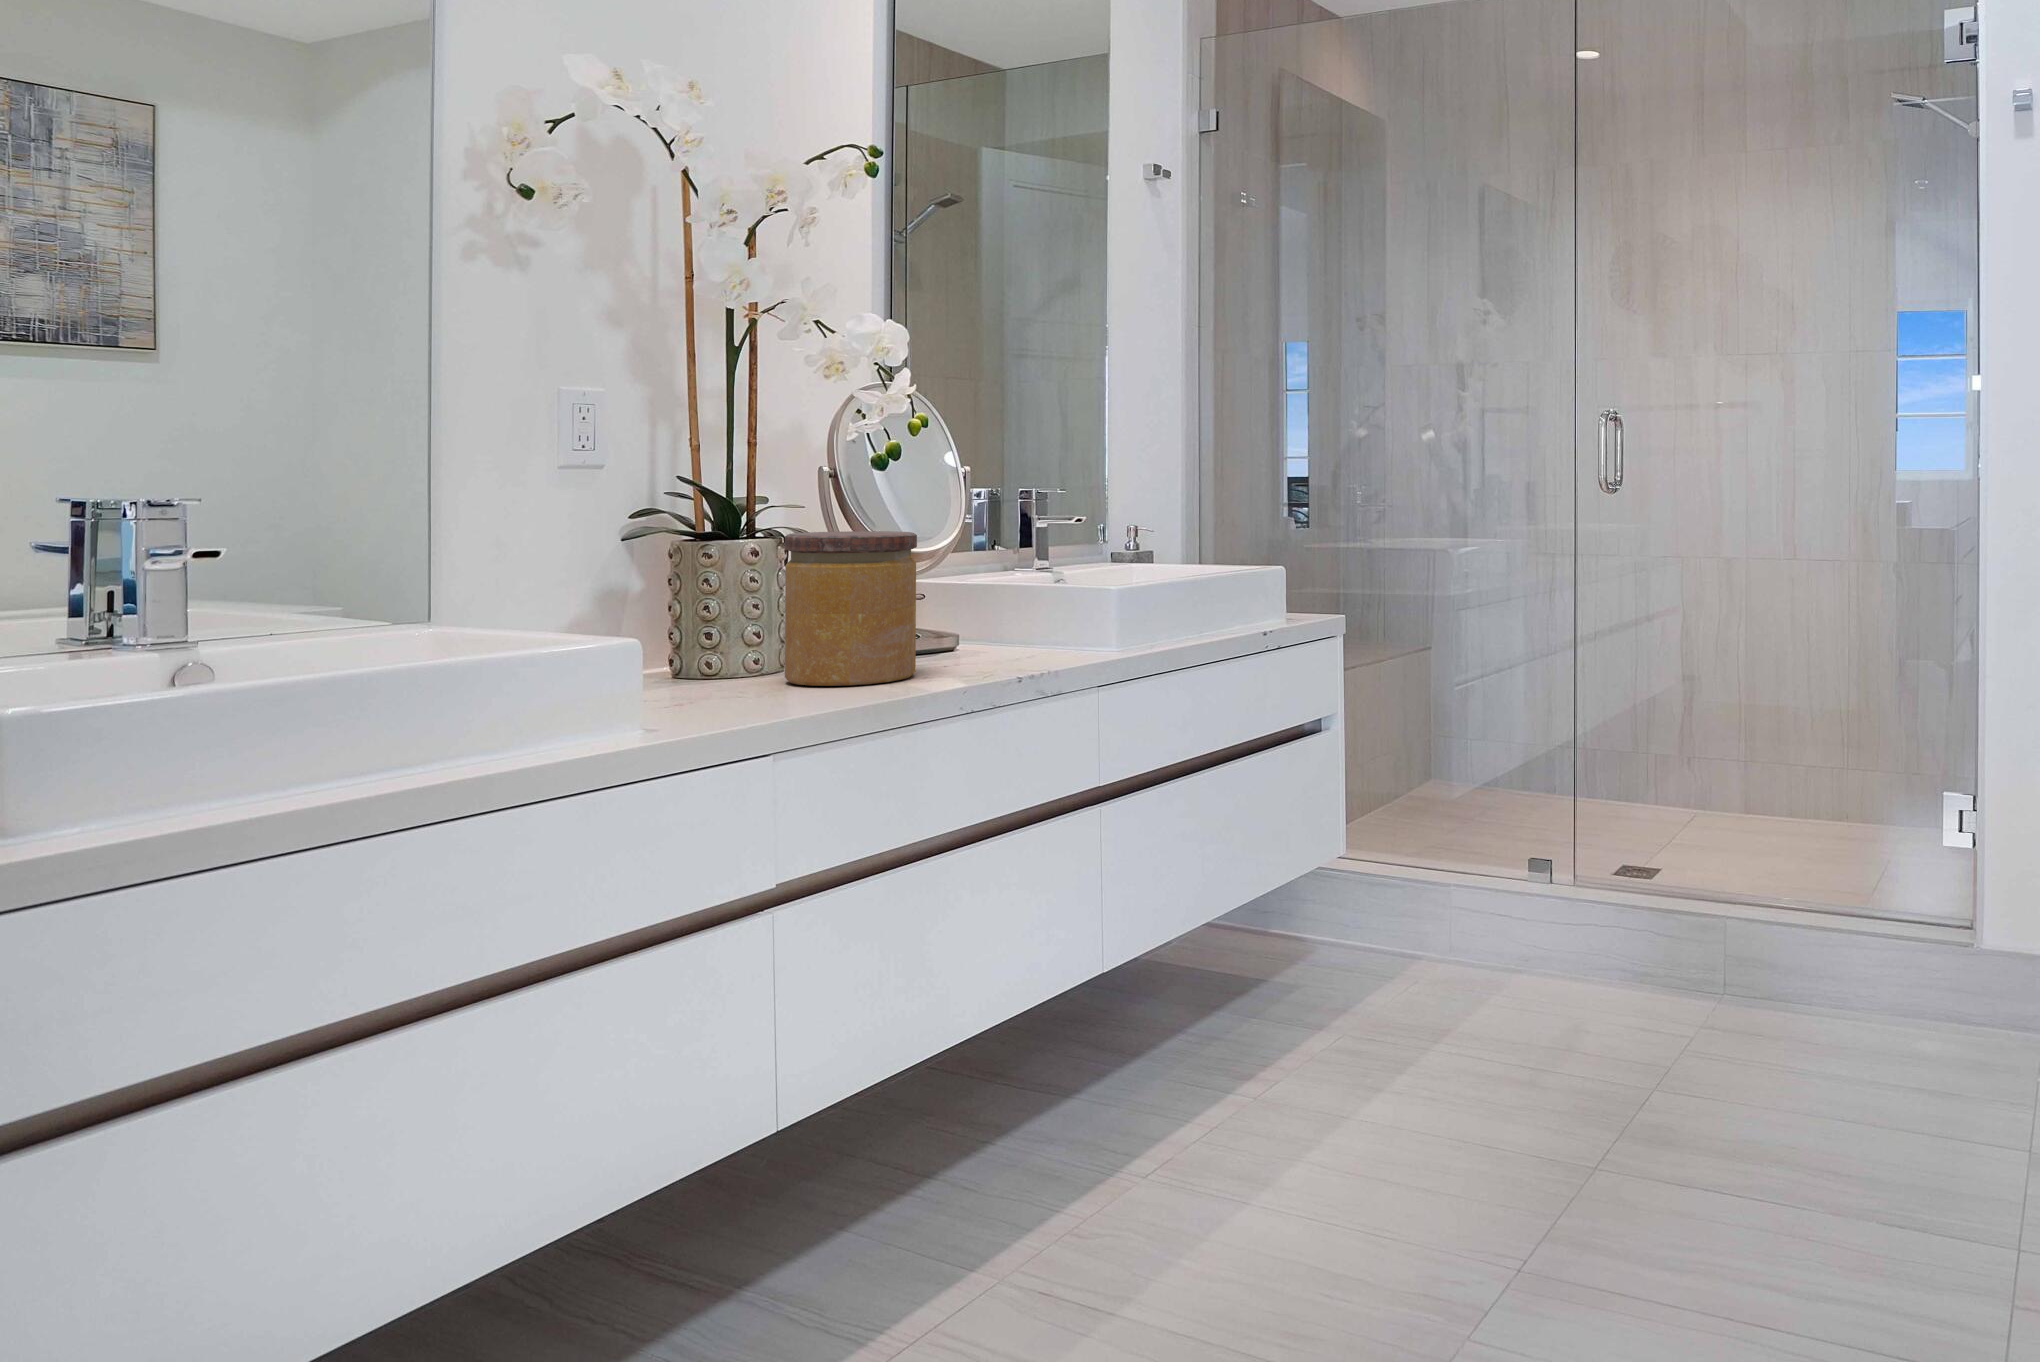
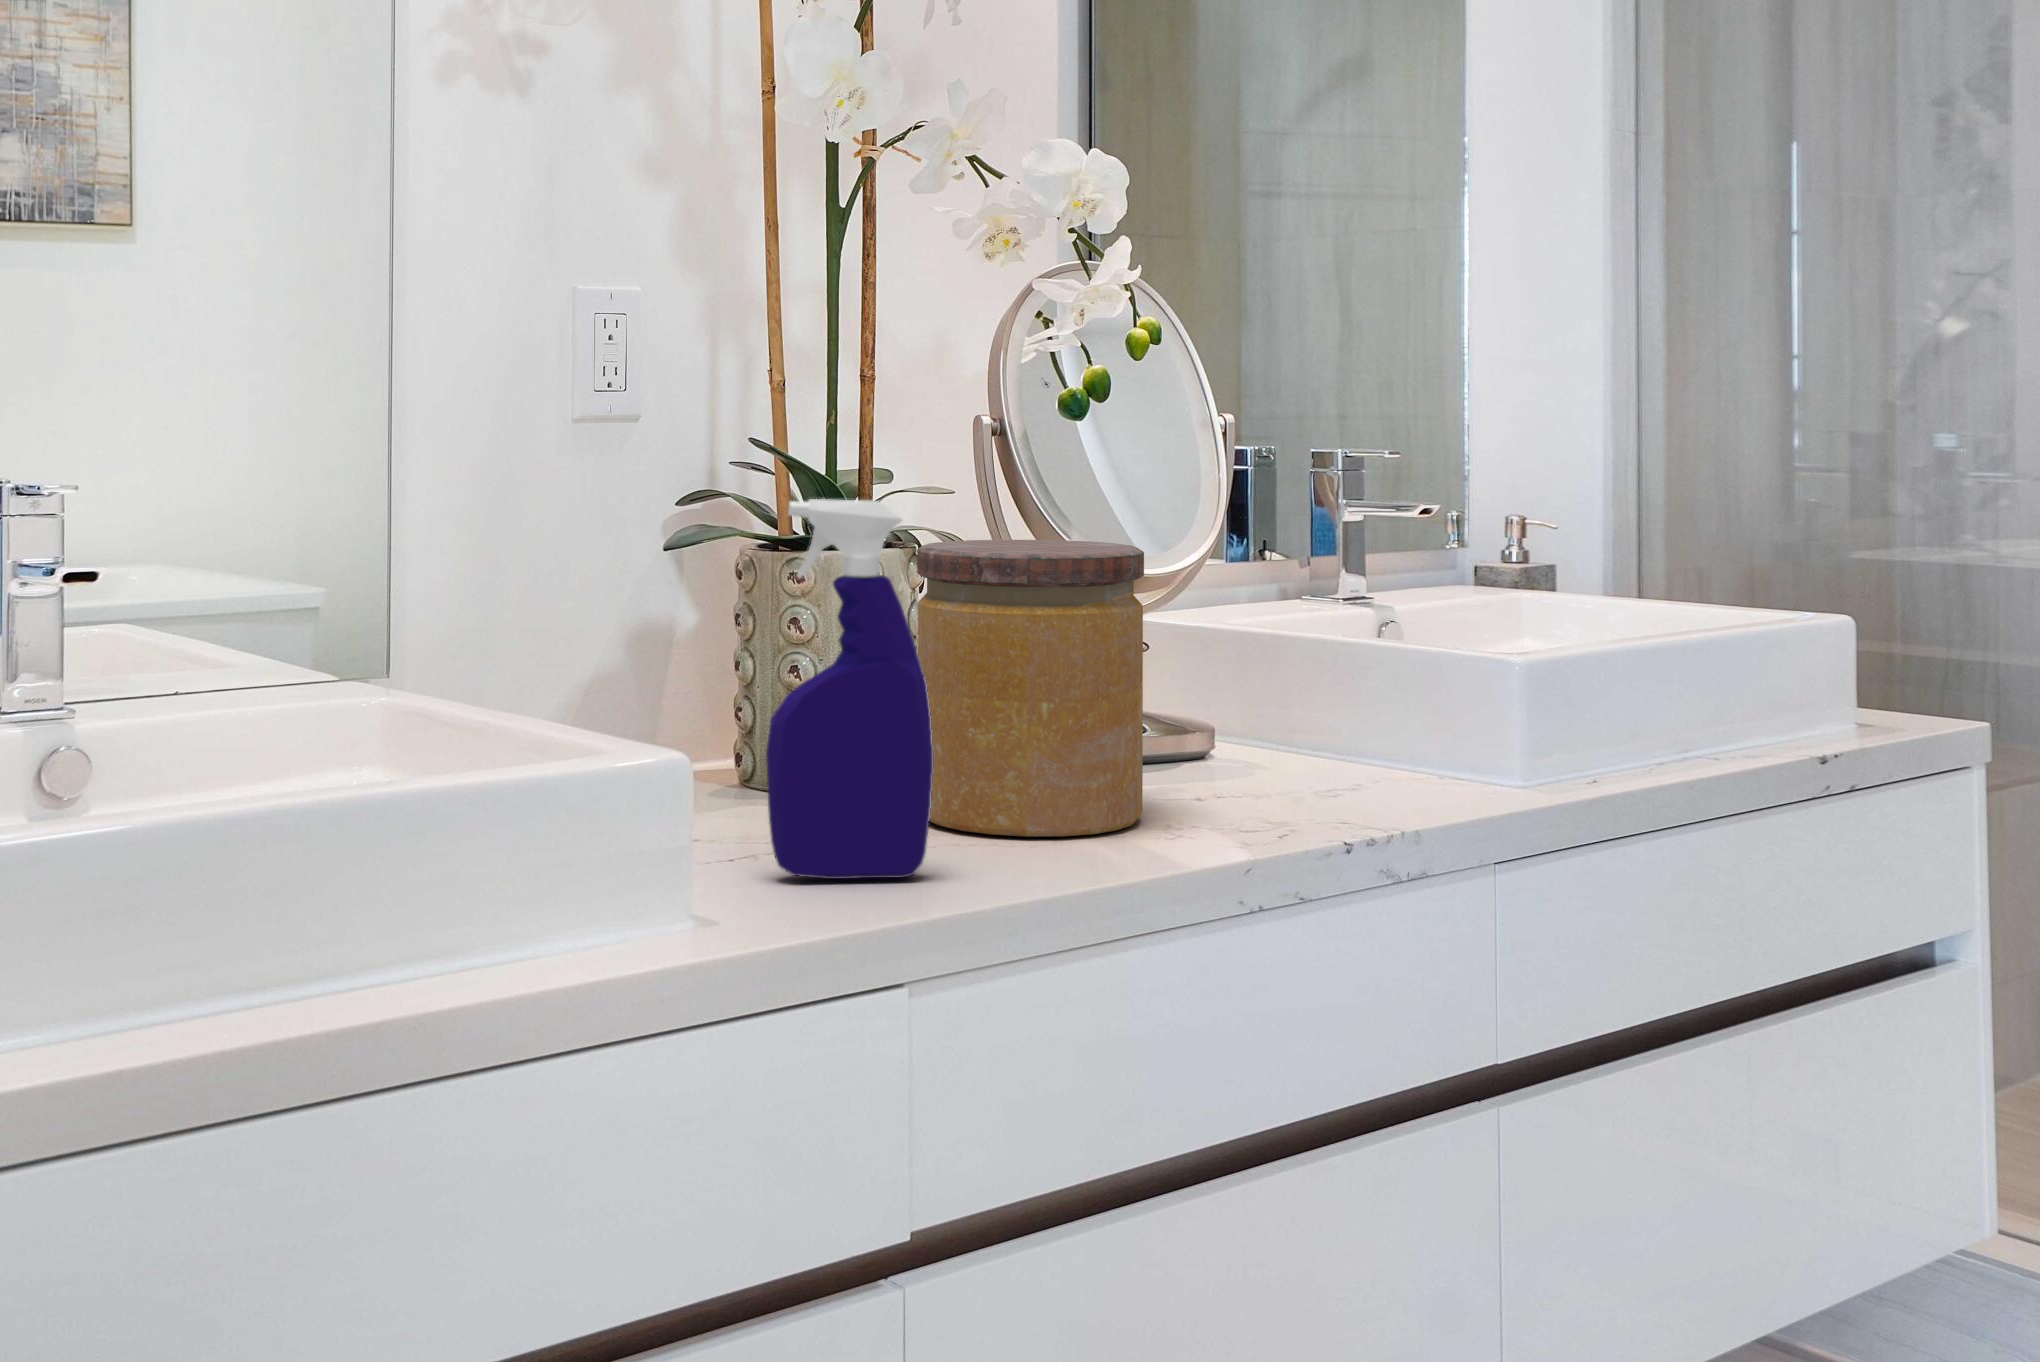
spray bottle: none [695,504,796,709] -> present [766,499,933,879]

